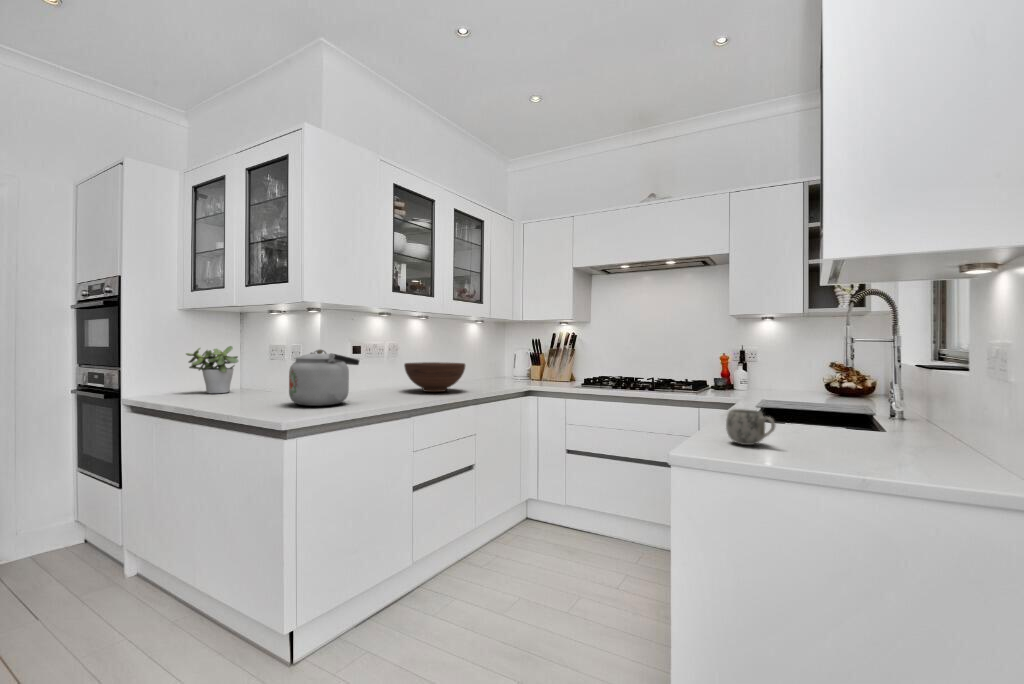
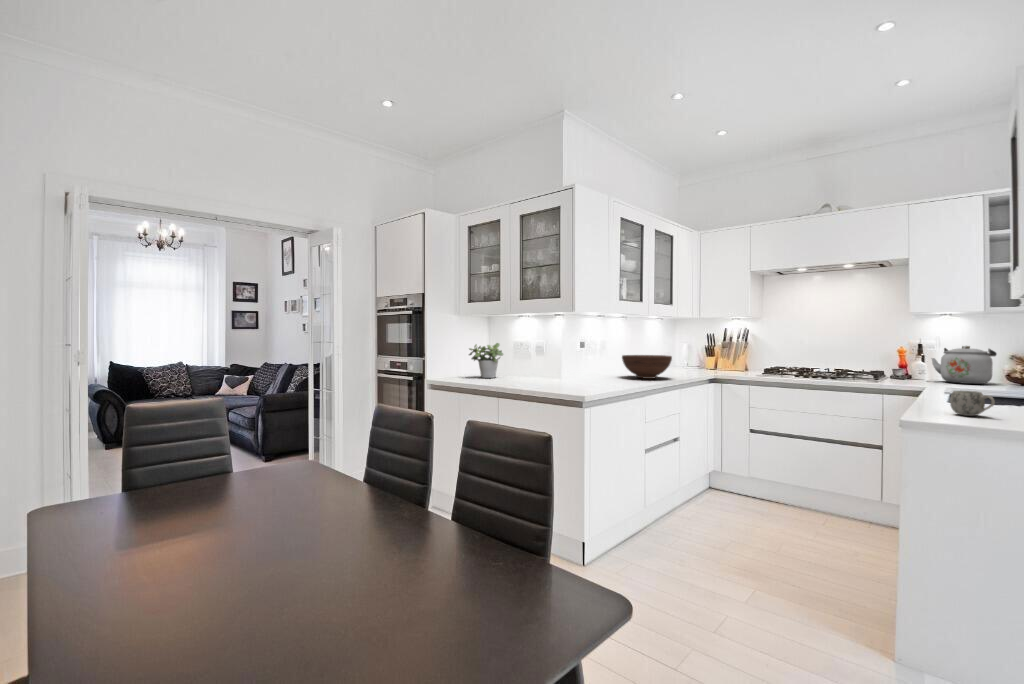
kettle: present [289,349,359,406] -> present [931,346,996,384]

